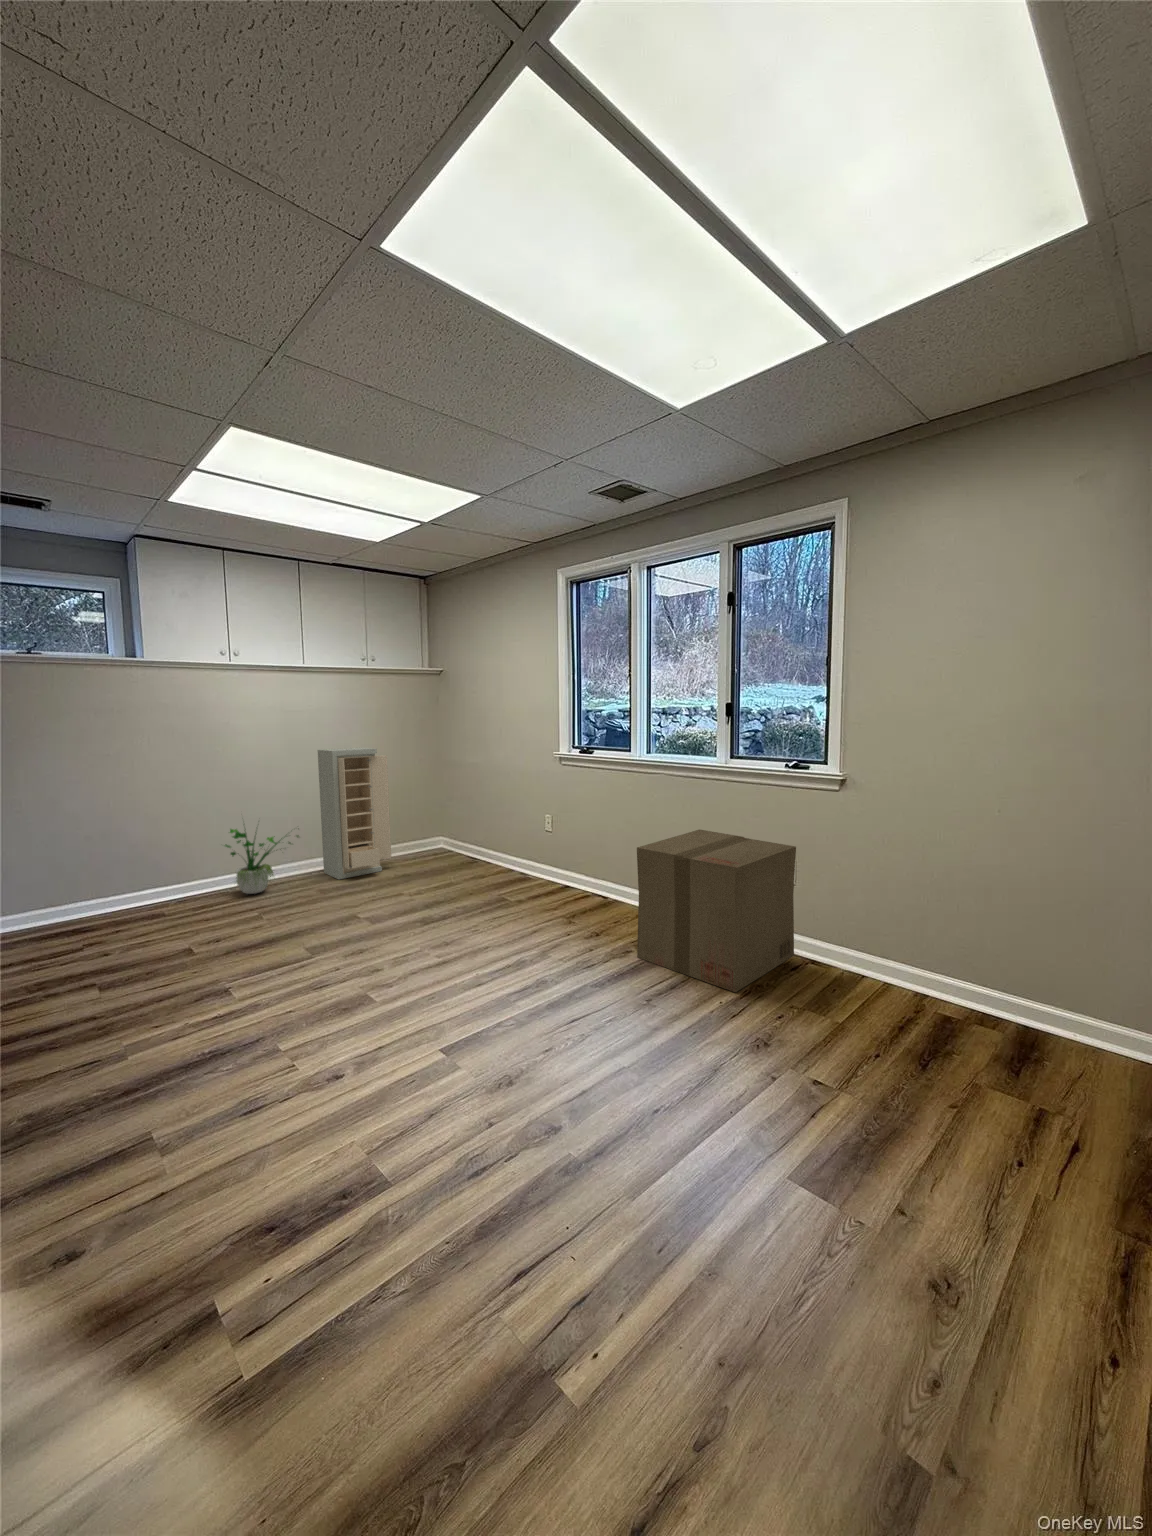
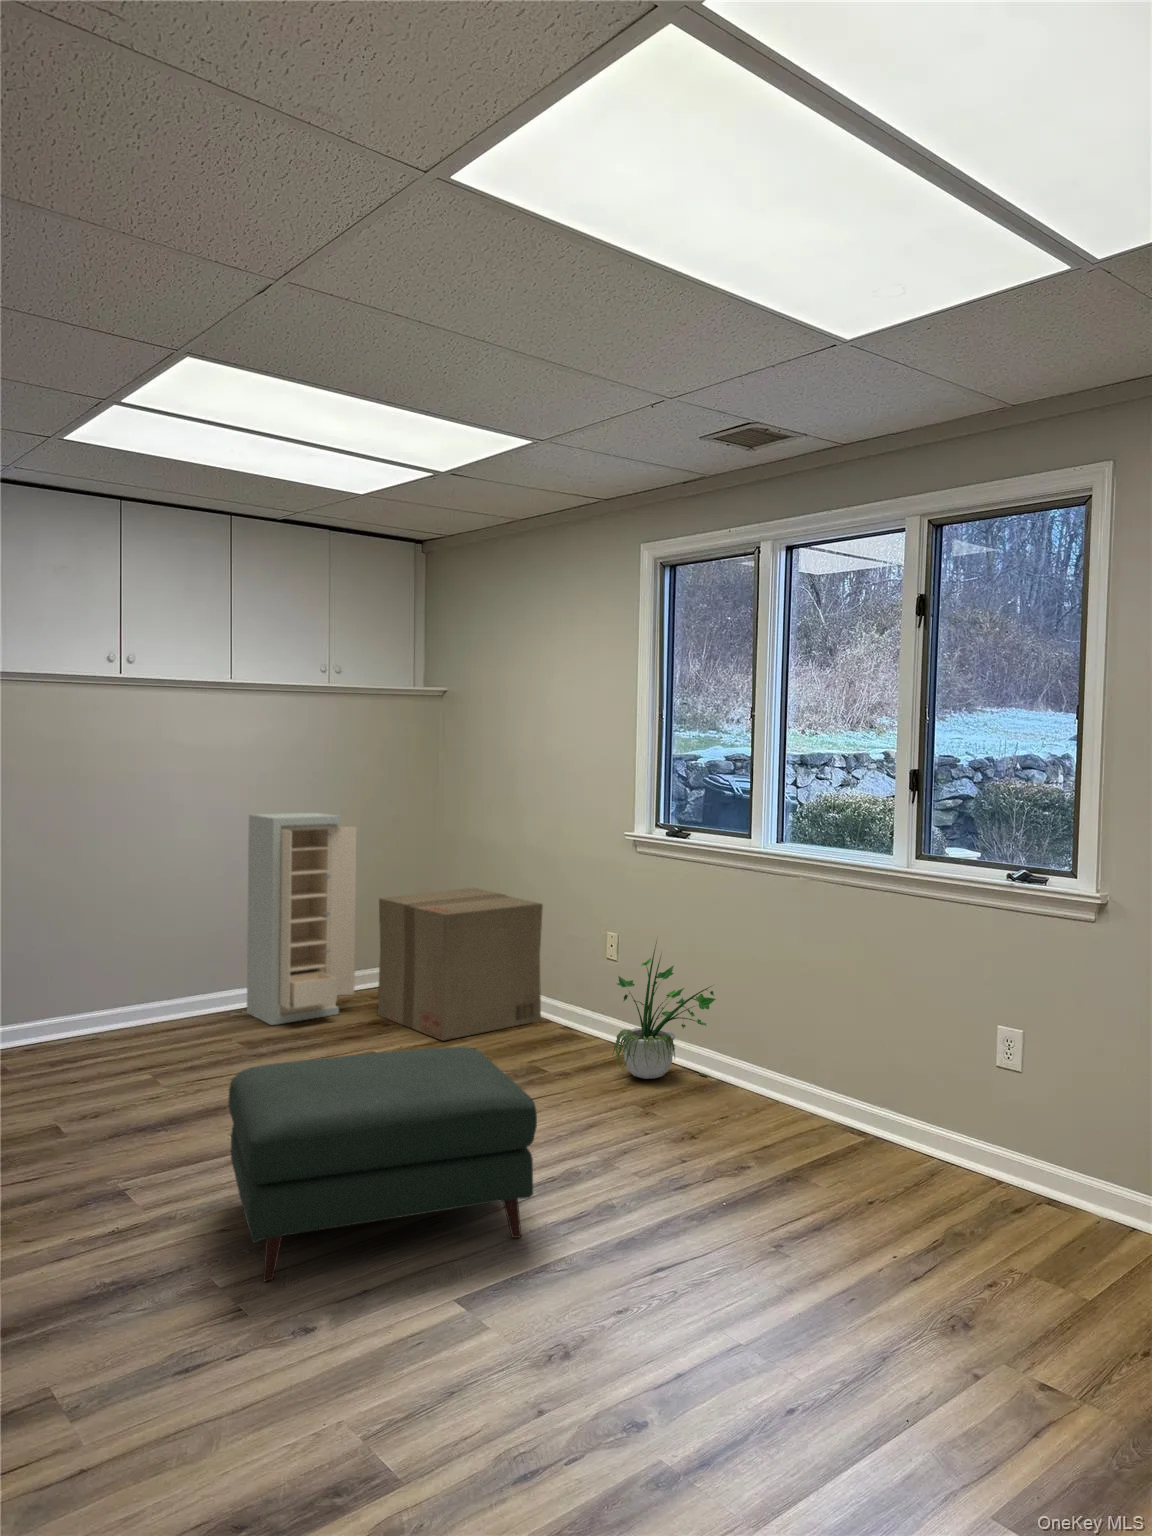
potted plant: present [225,829,299,894] -> present [612,942,716,1079]
cardboard box: present [637,830,796,992] -> present [377,888,543,1040]
ottoman: none [291,887,493,1046] -> present [228,1047,537,1282]

